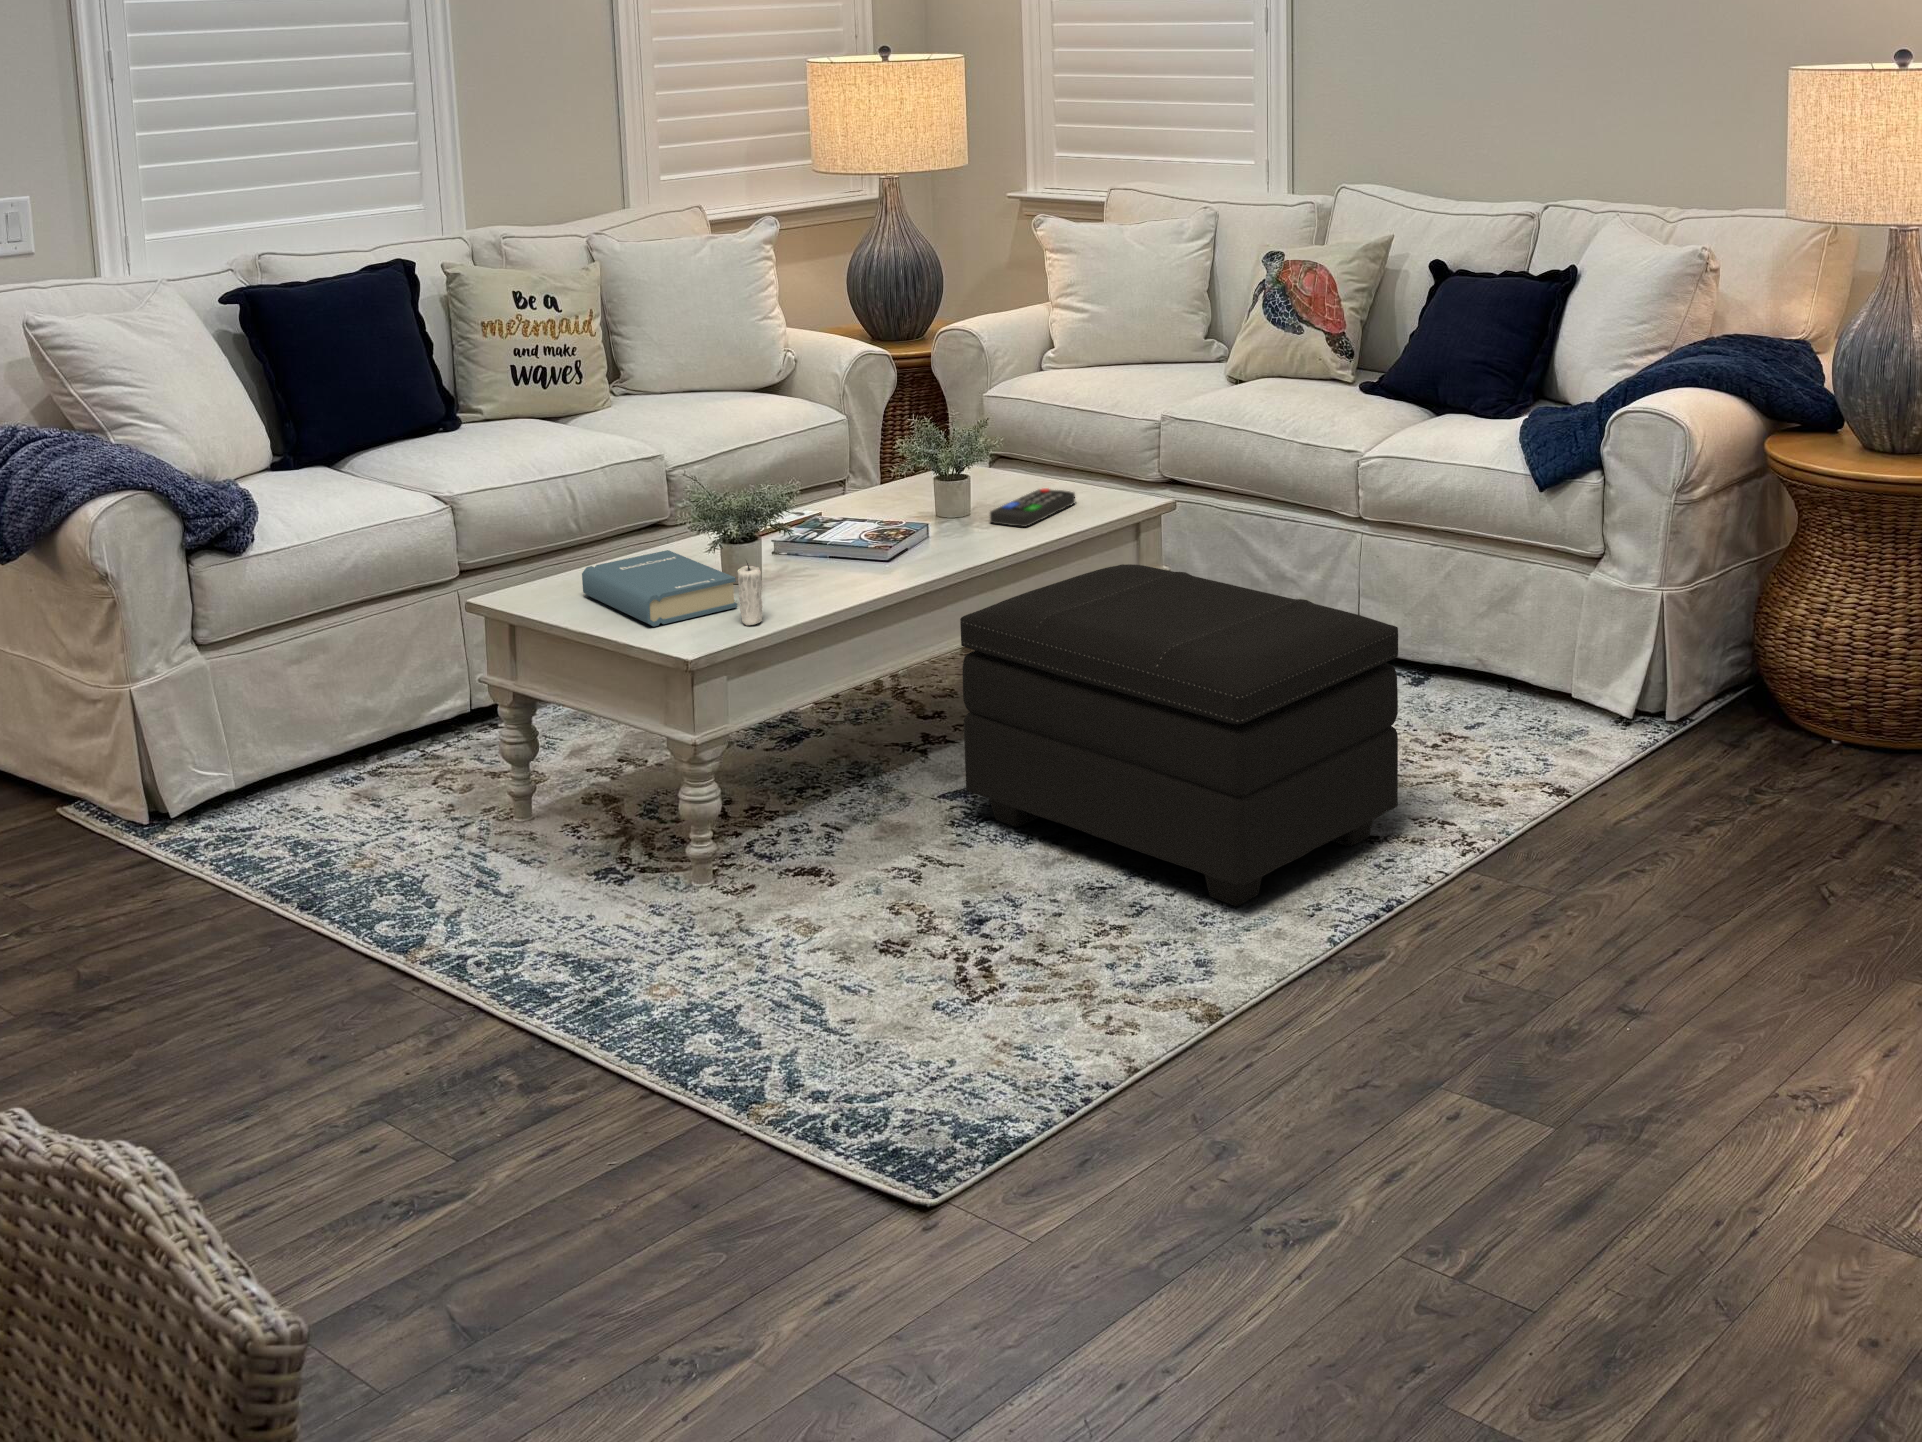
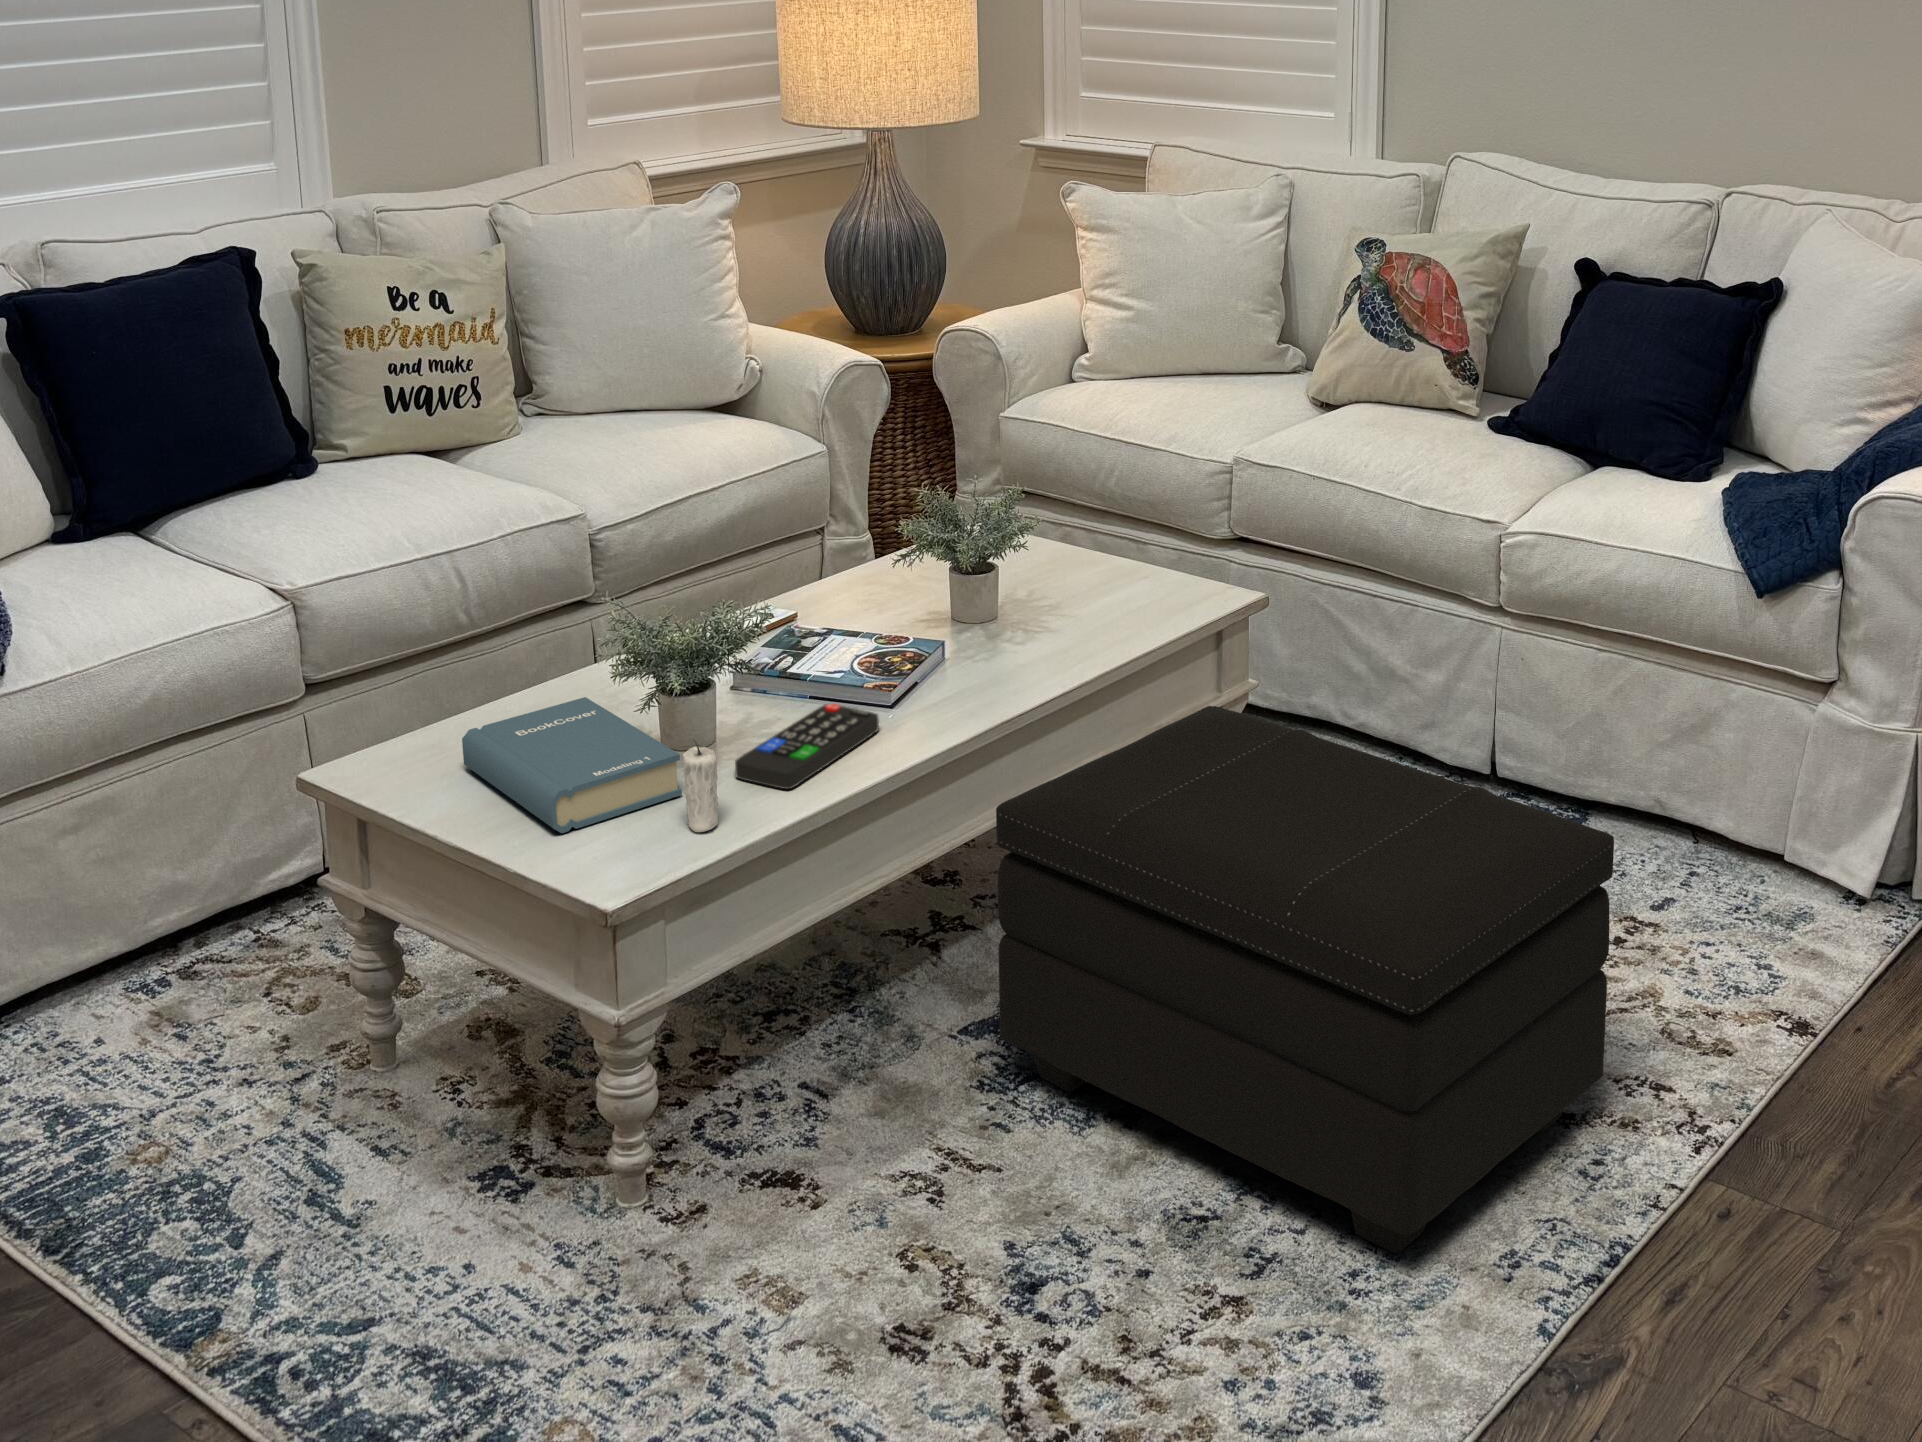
remote control: present [990,488,1075,527] -> present [735,704,879,789]

